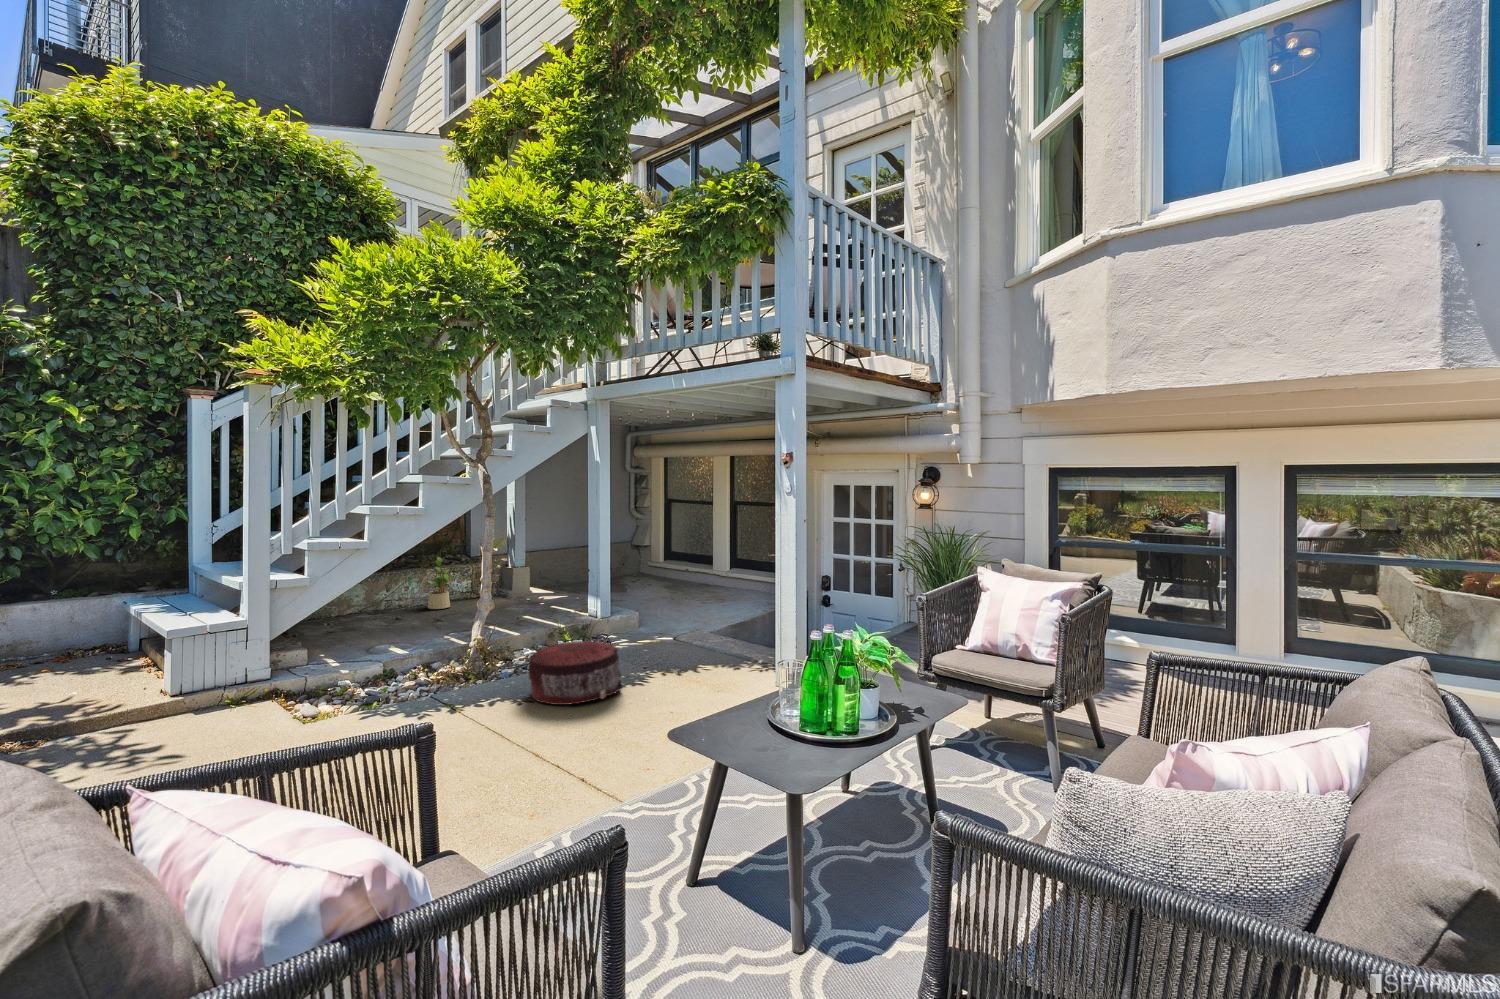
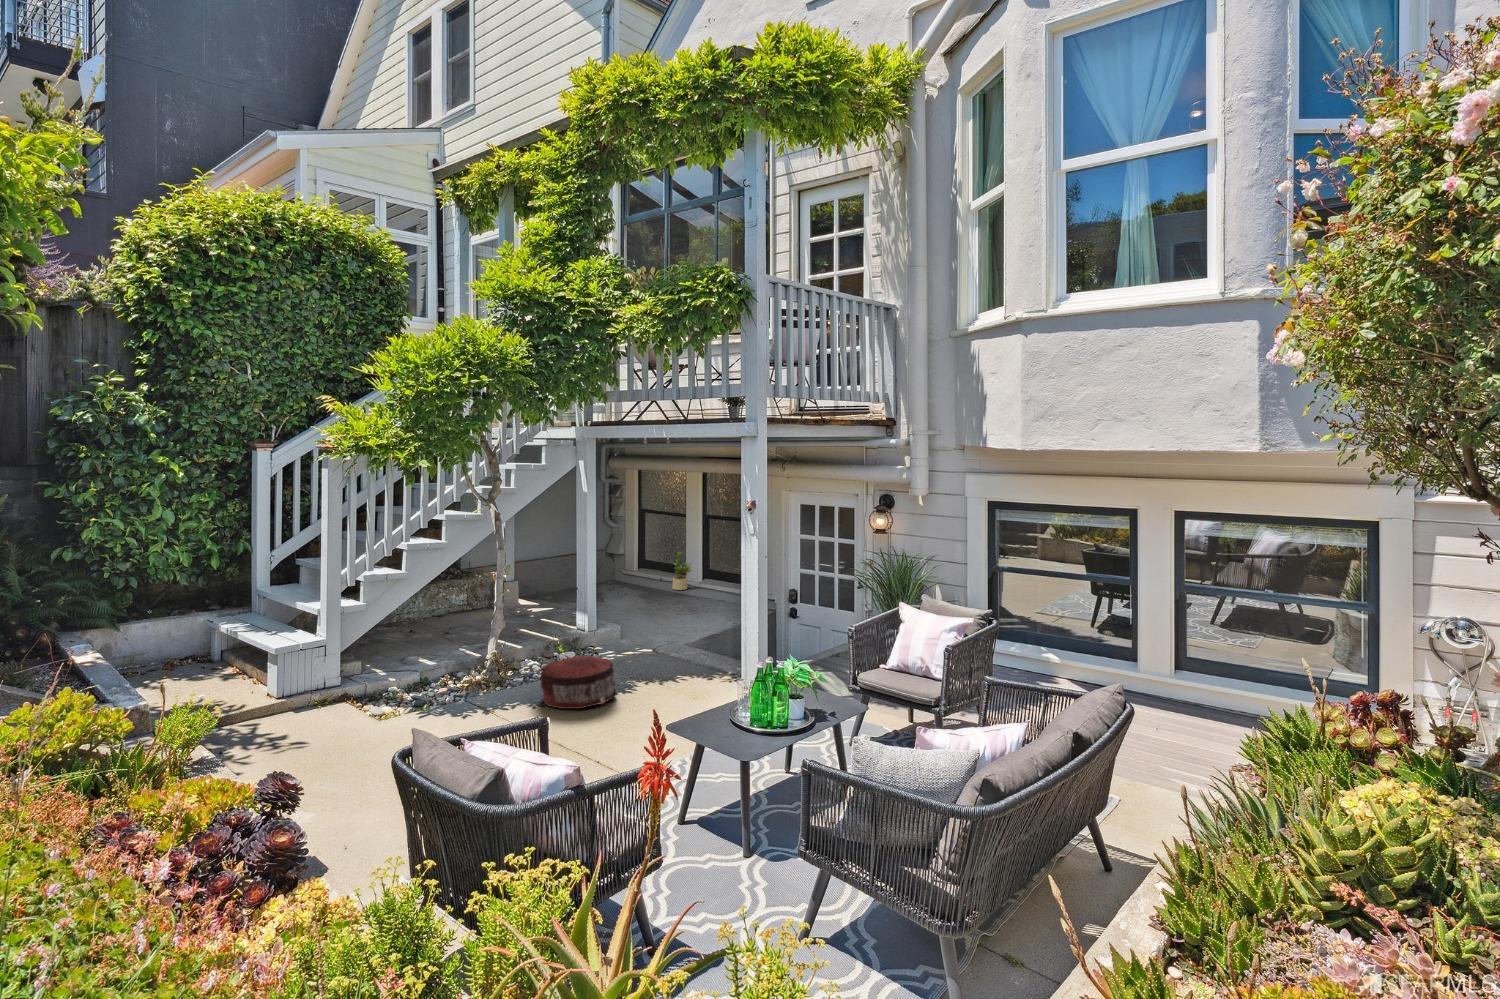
potted plant: present [427,557,452,609] -> present [672,552,691,590]

